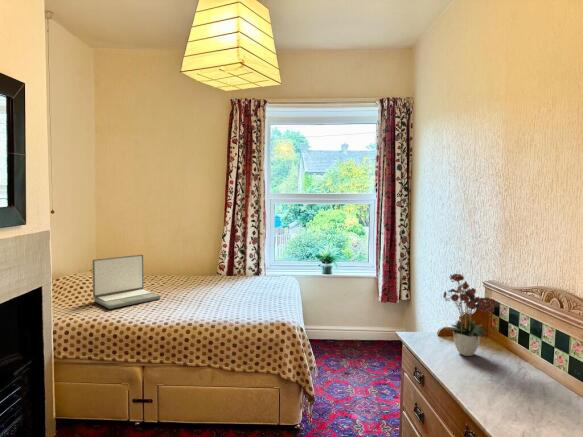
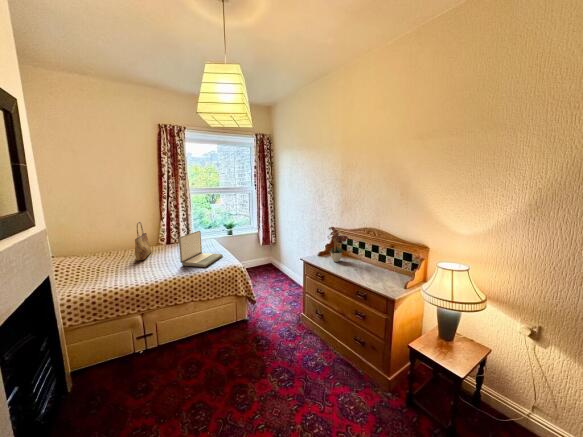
tote bag: none [172,237,199,291] -> present [135,222,151,261]
laptop: present [92,254,161,309] -> present [179,231,223,267]

